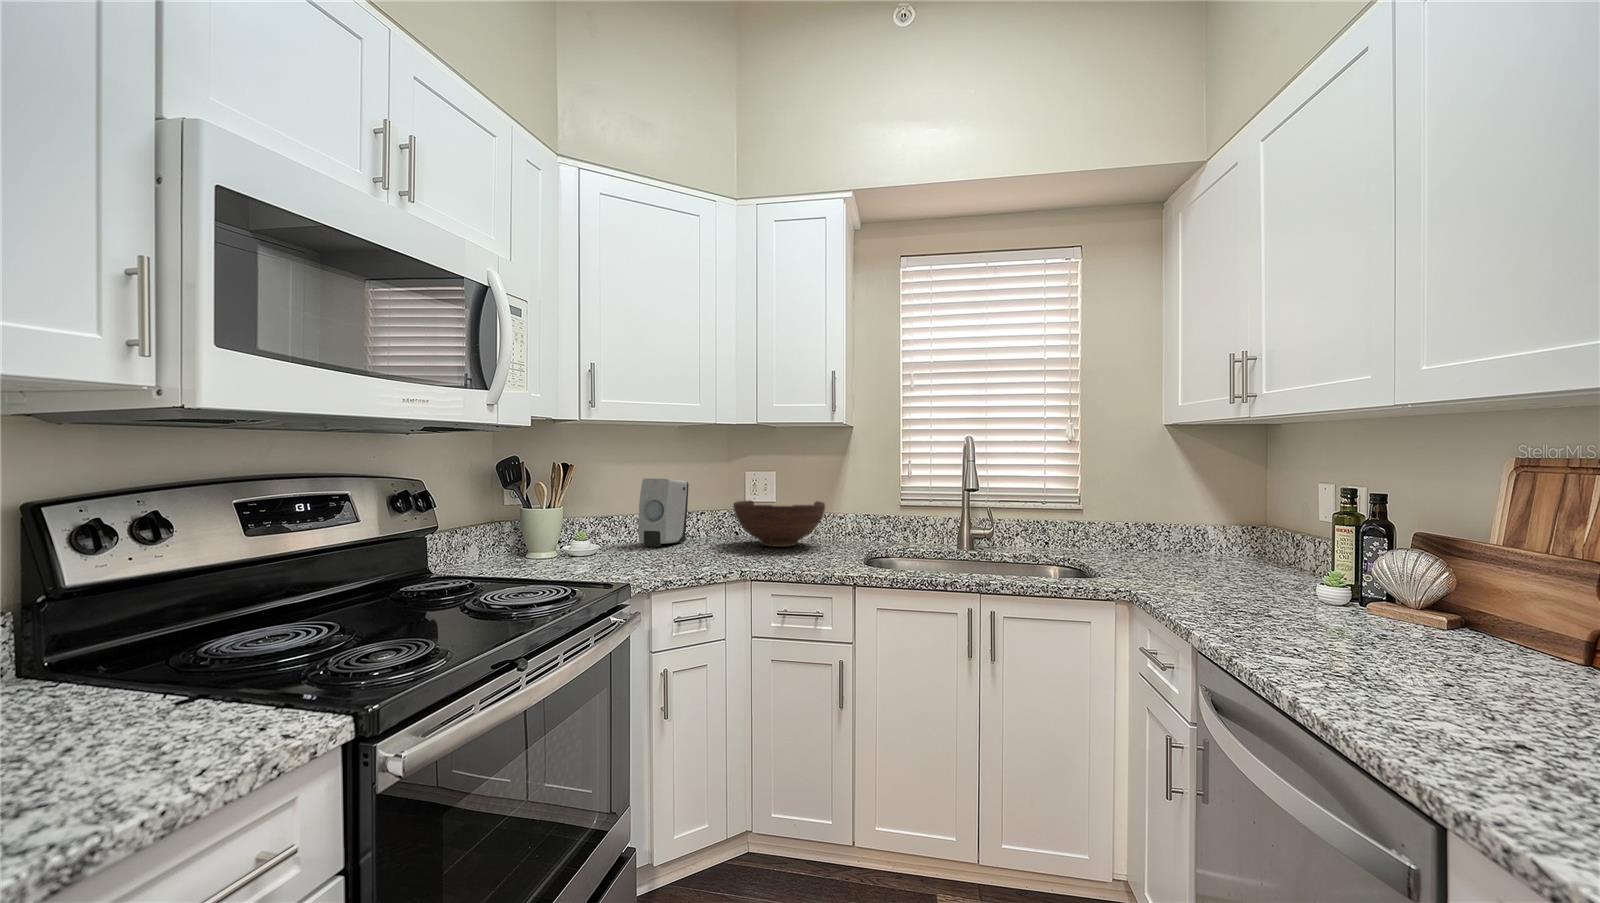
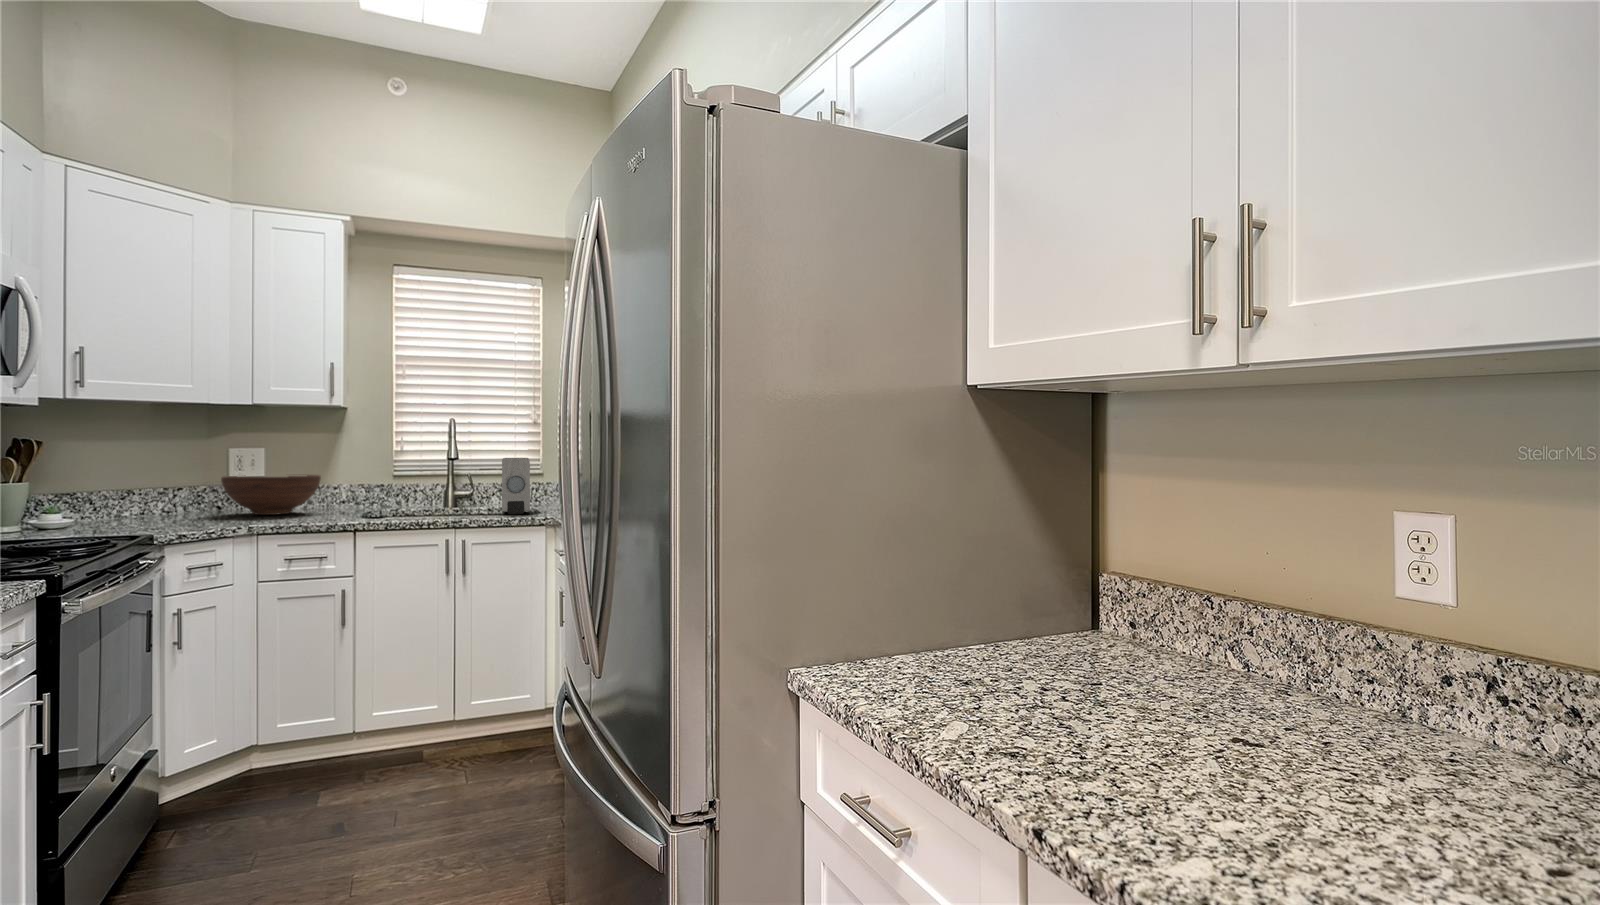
soap dispenser: present [638,478,689,547] -> present [502,458,530,514]

